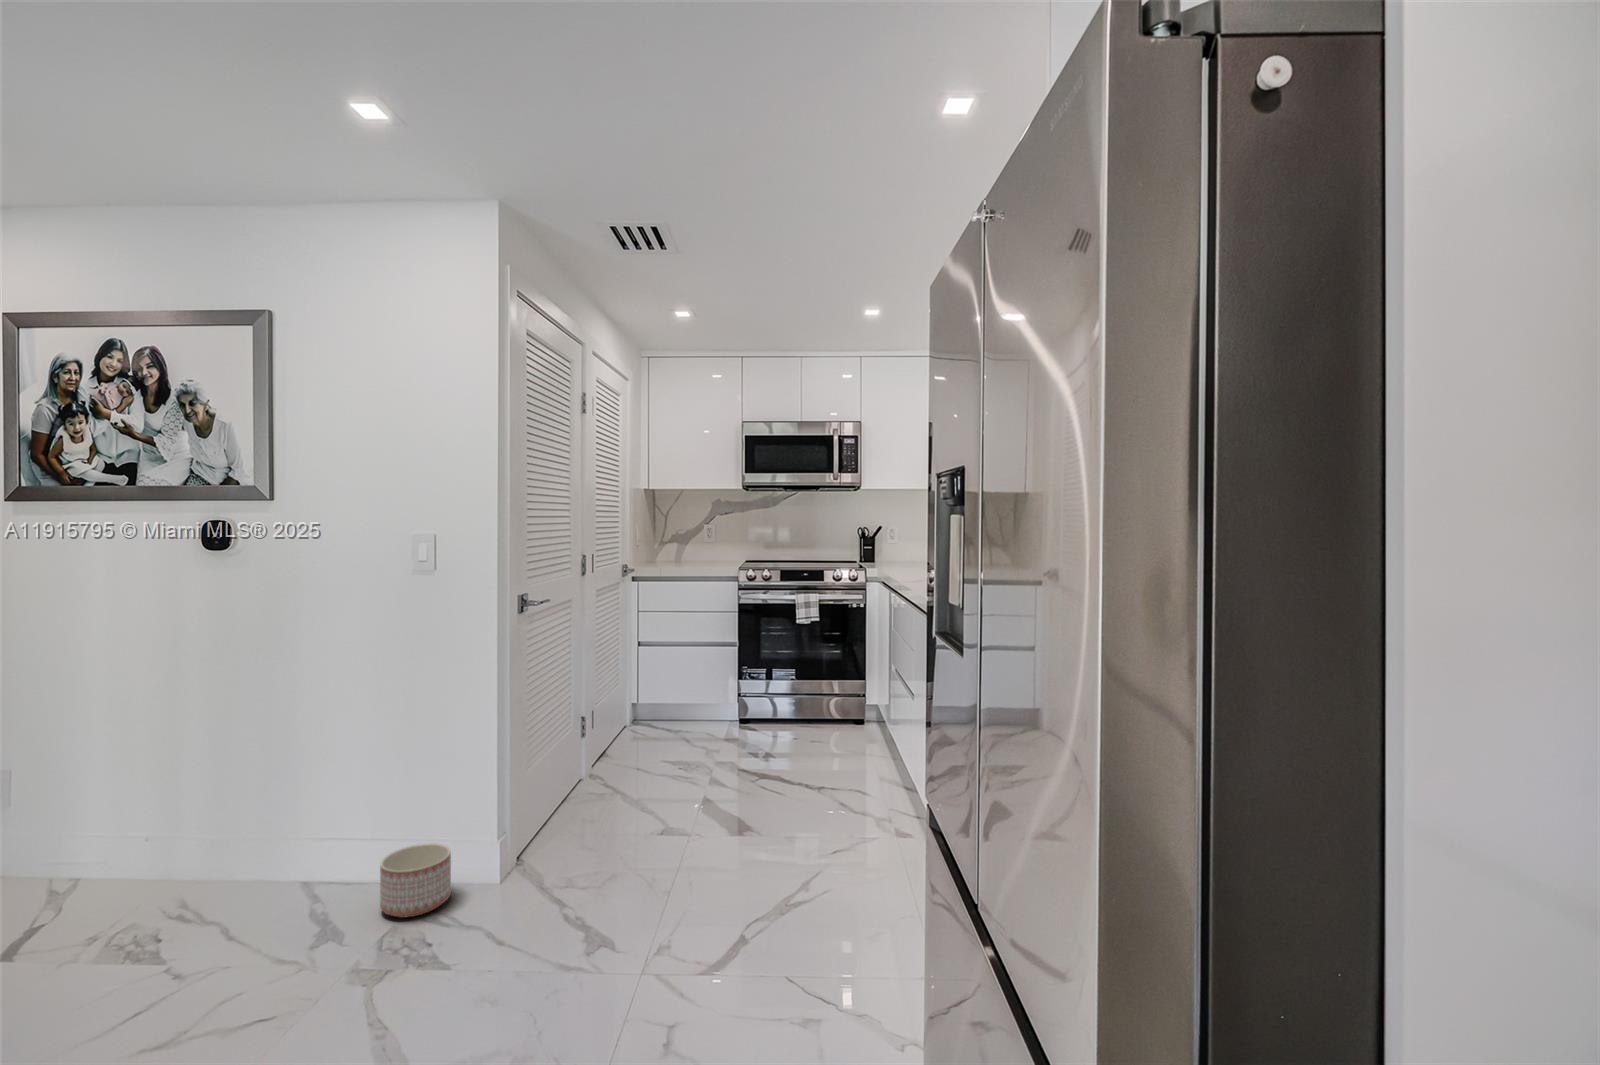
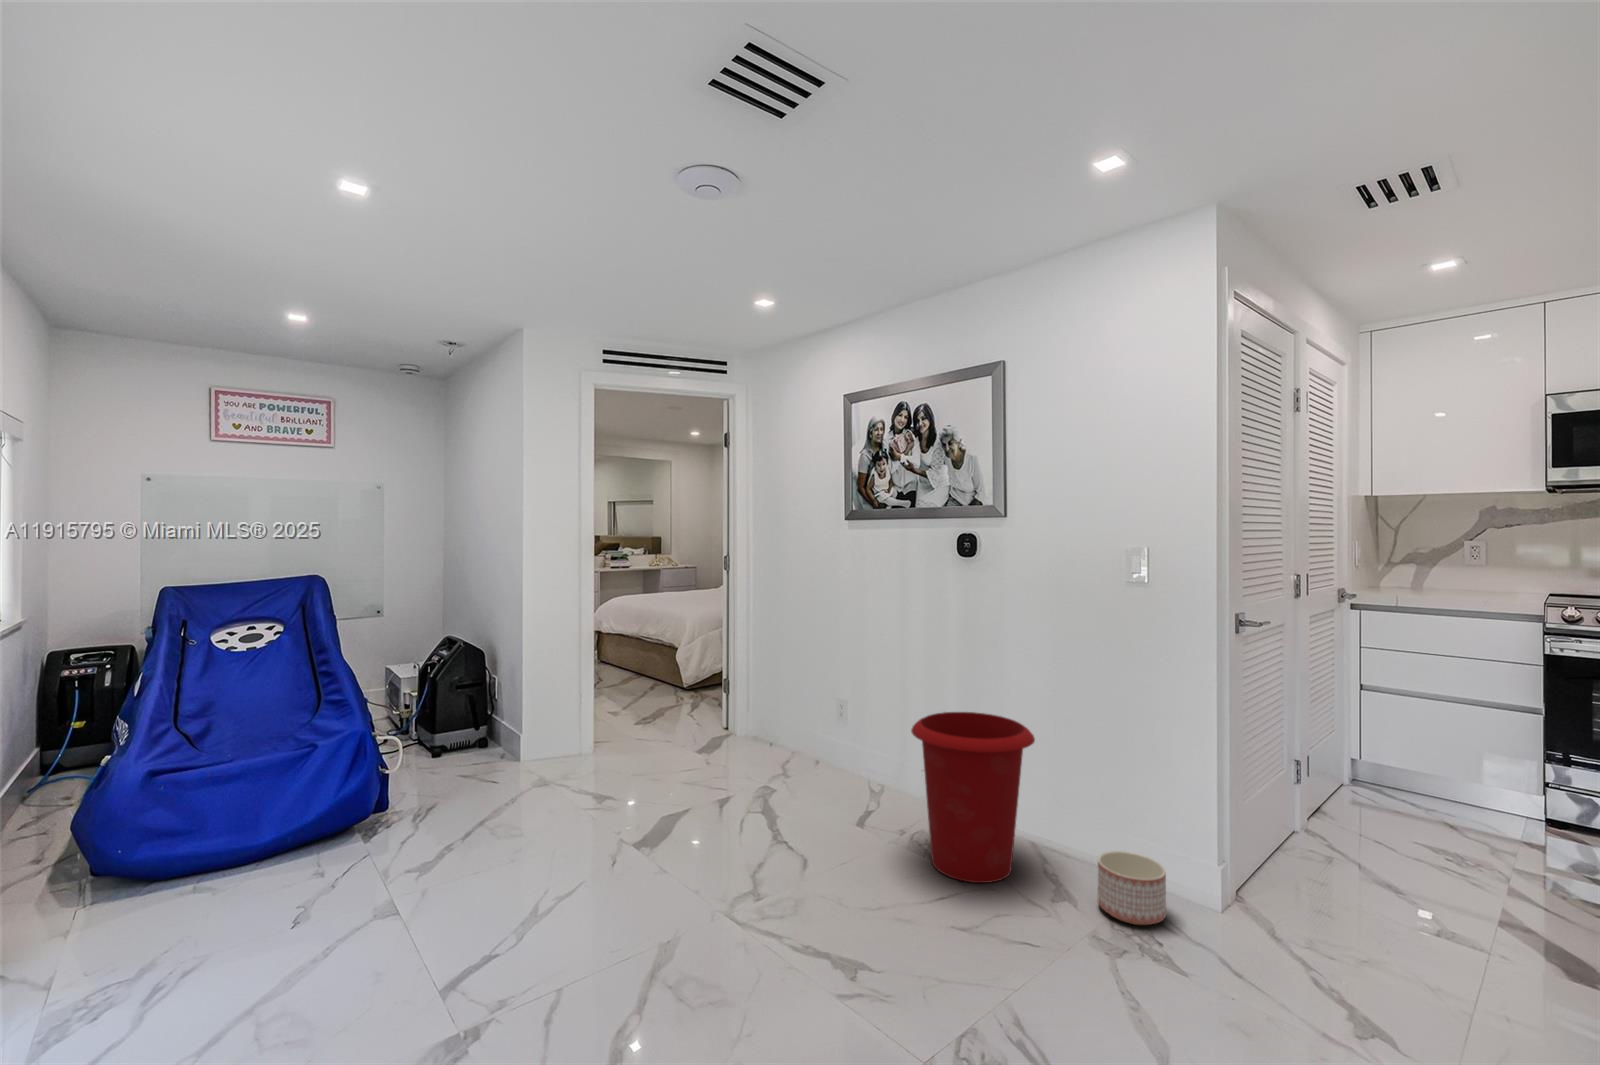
waste bin: none [121,736,309,950] -> present [911,712,1035,883]

